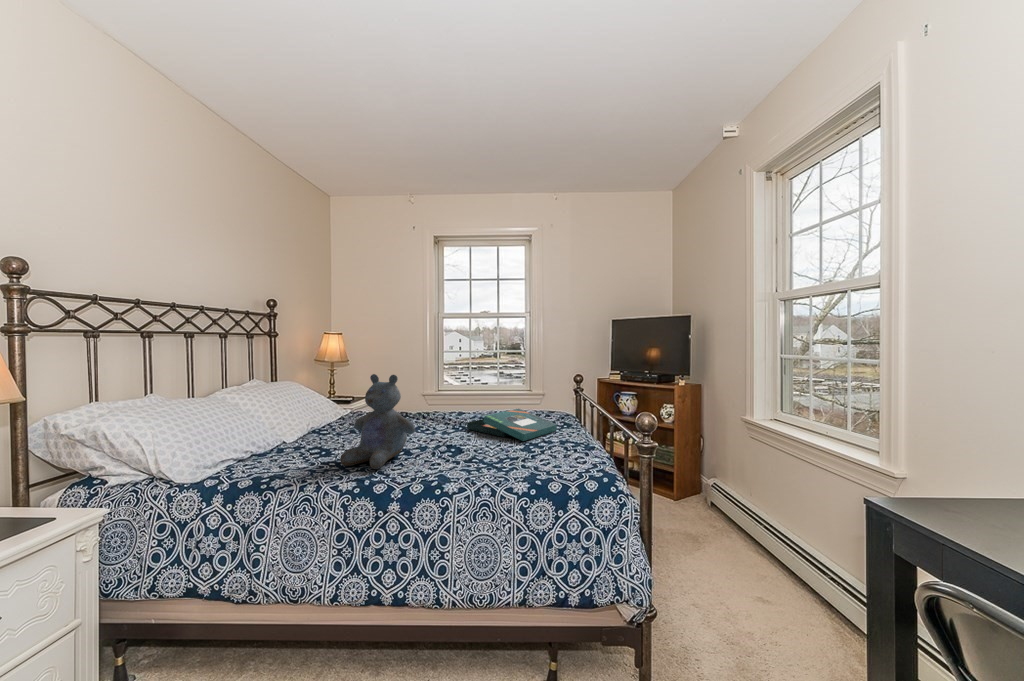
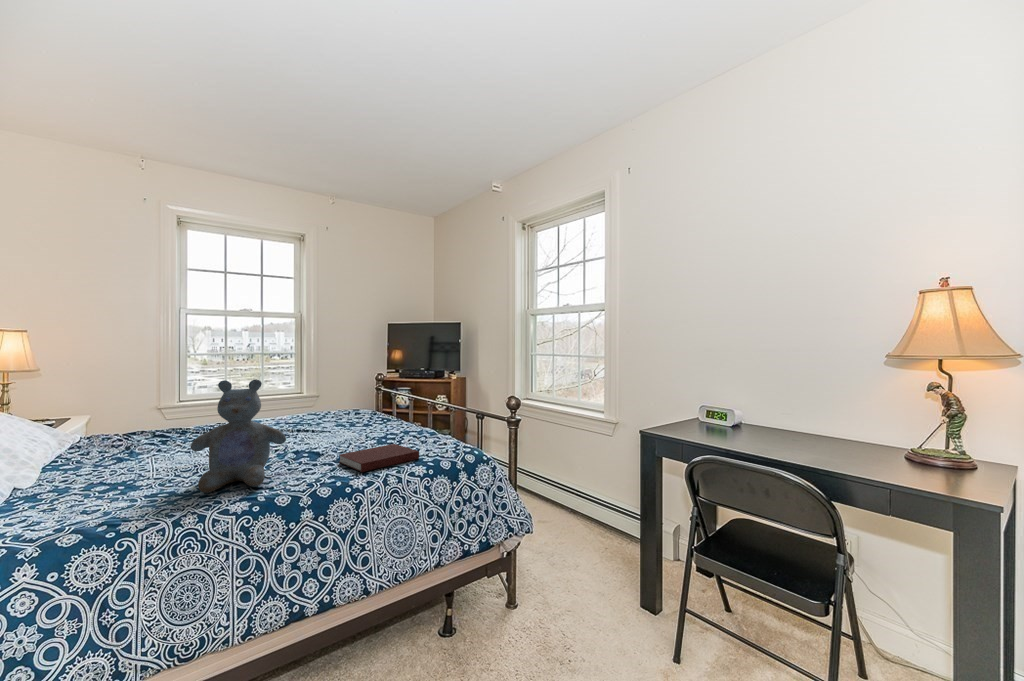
board game: present [467,409,557,441] -> none [295,412,394,440]
notebook: none [458,450,527,476] -> present [339,444,419,472]

